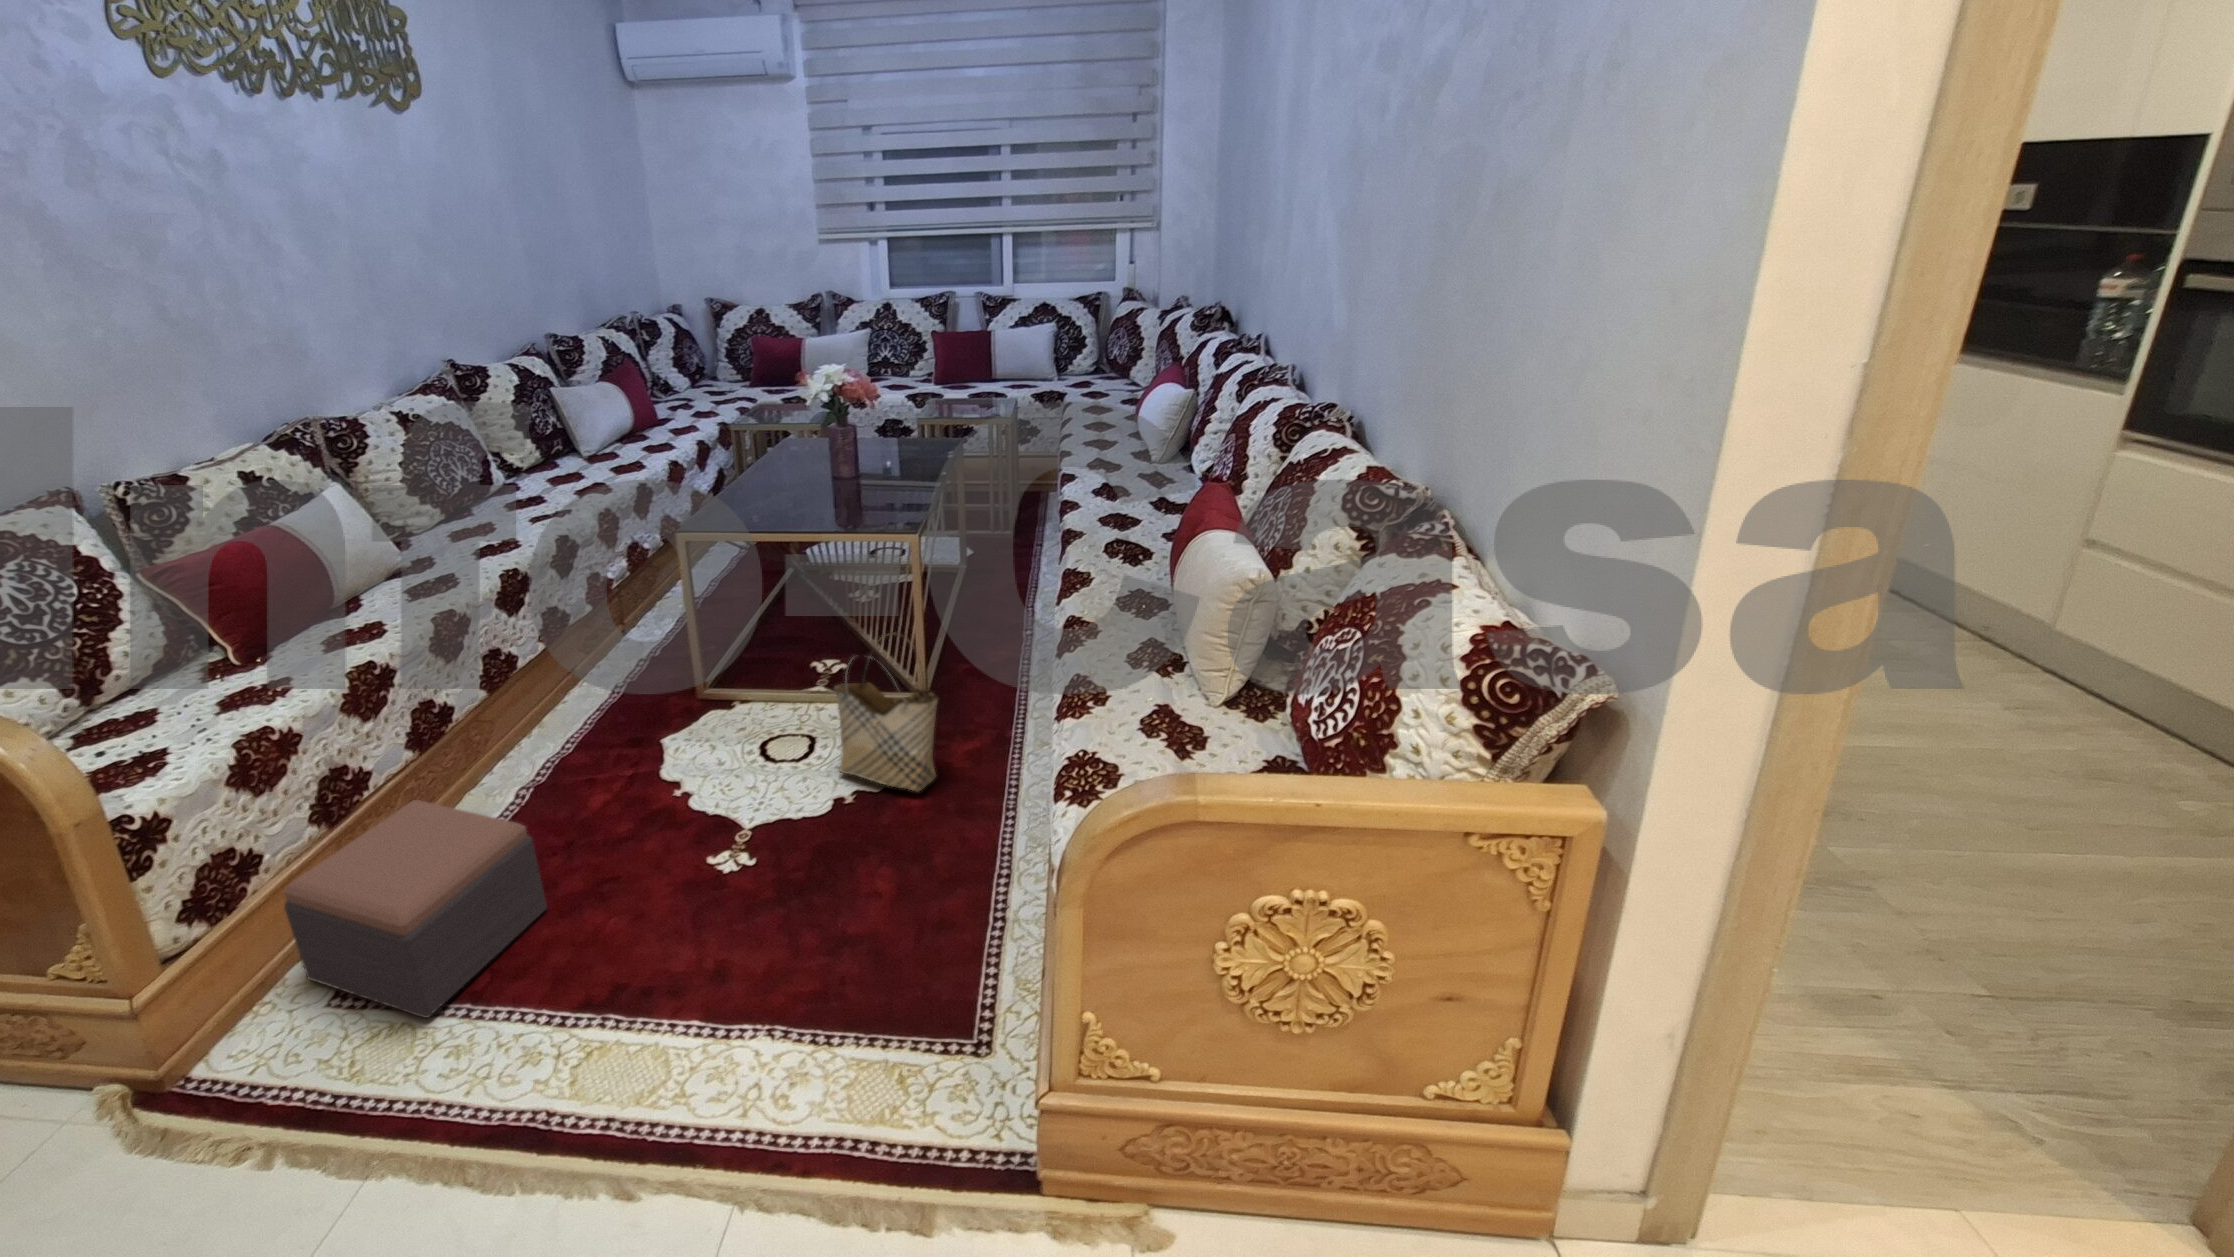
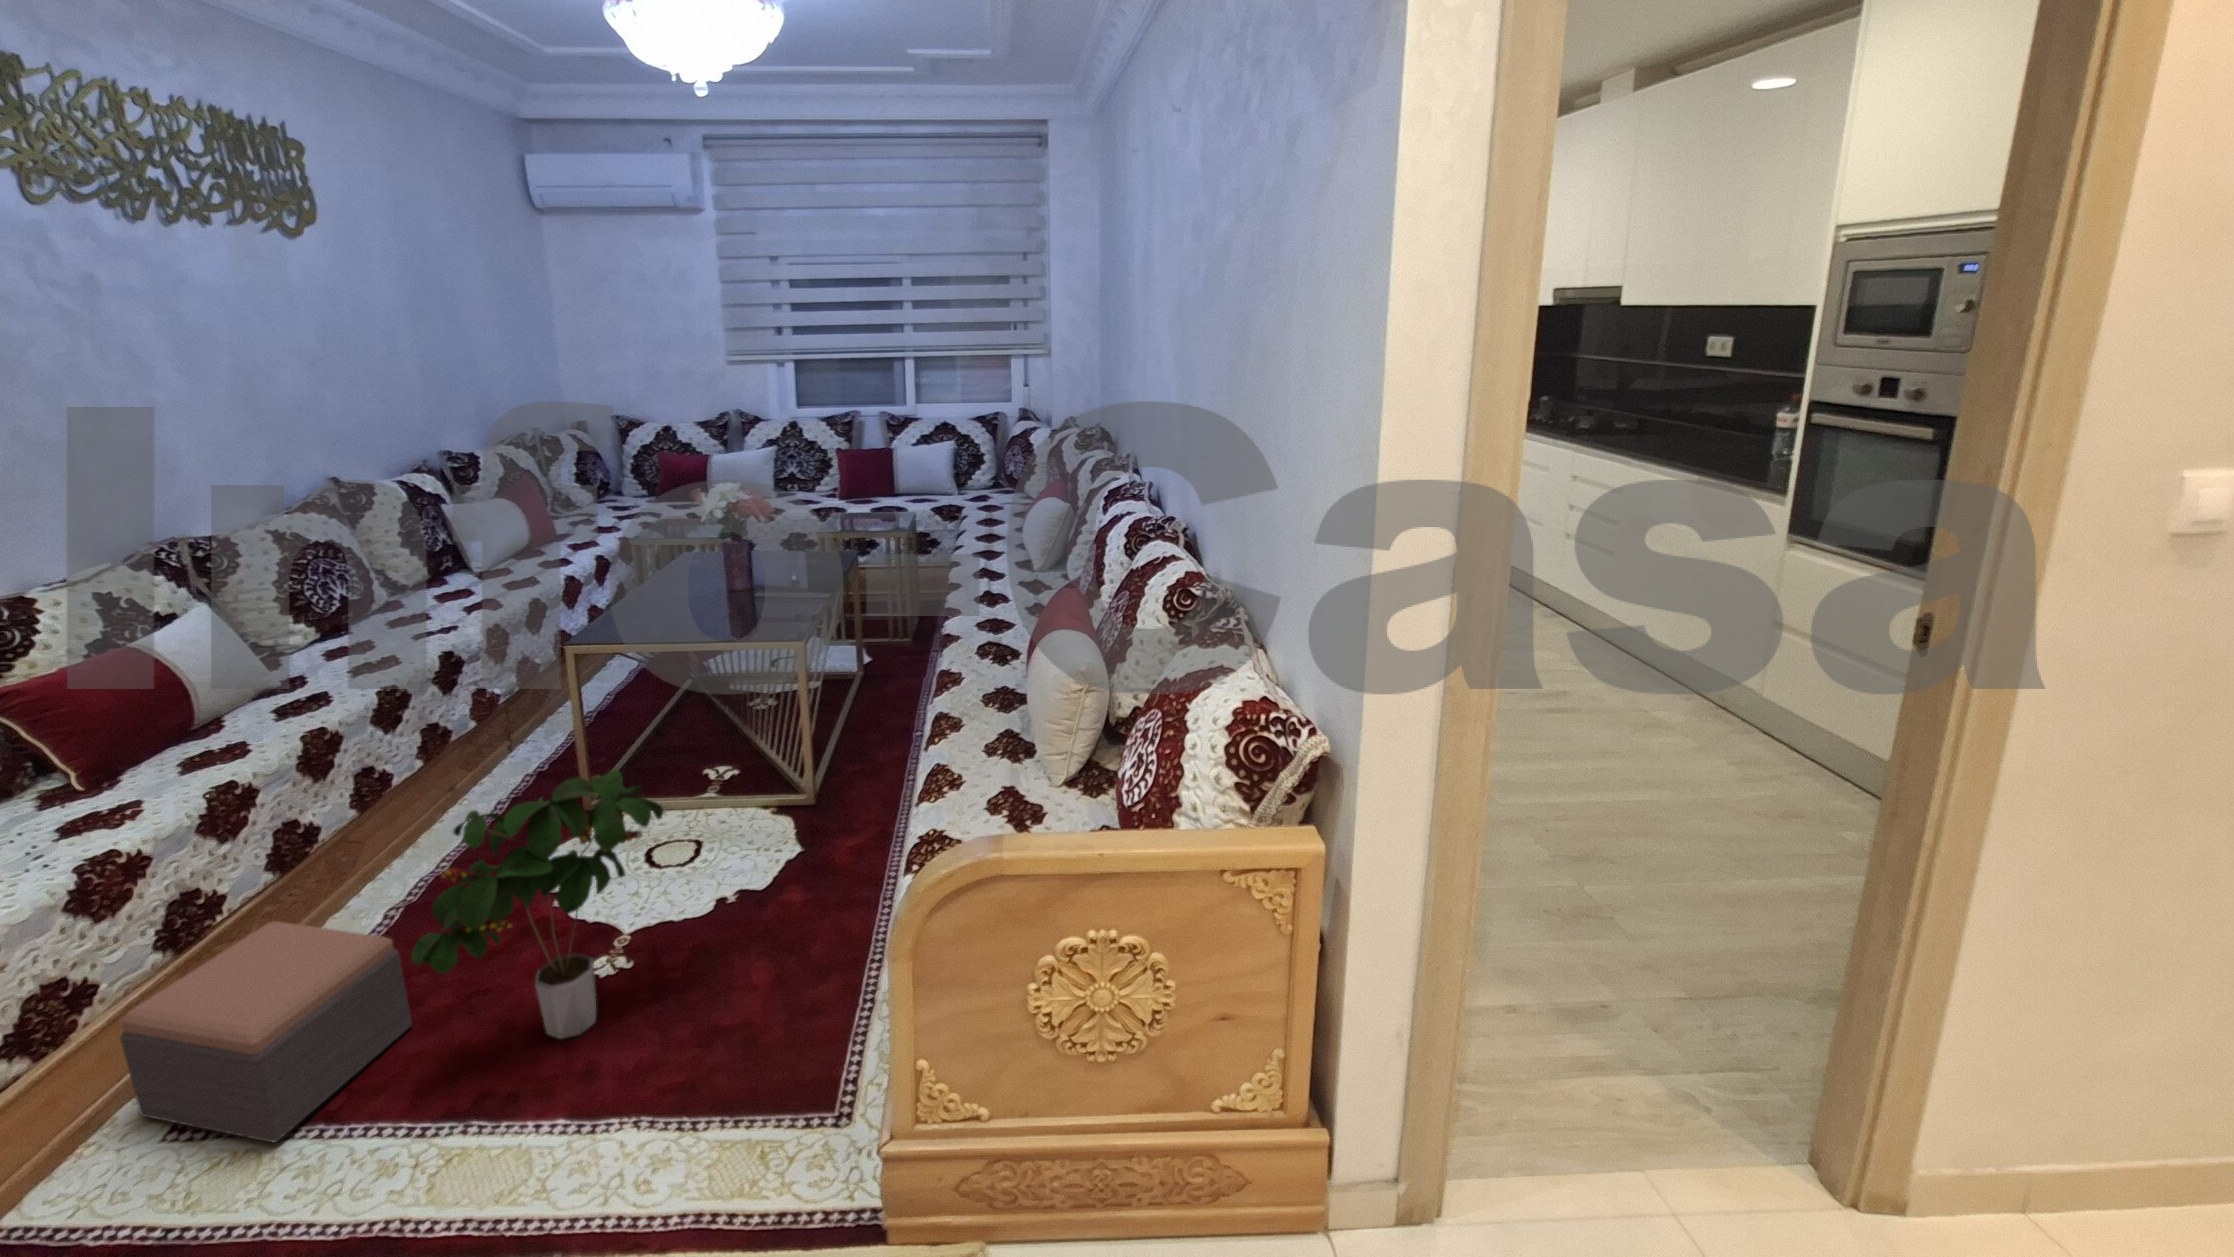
woven basket: present [834,632,938,791] -> none [718,735,819,888]
potted plant: none [545,666,786,935] -> present [412,769,664,1039]

